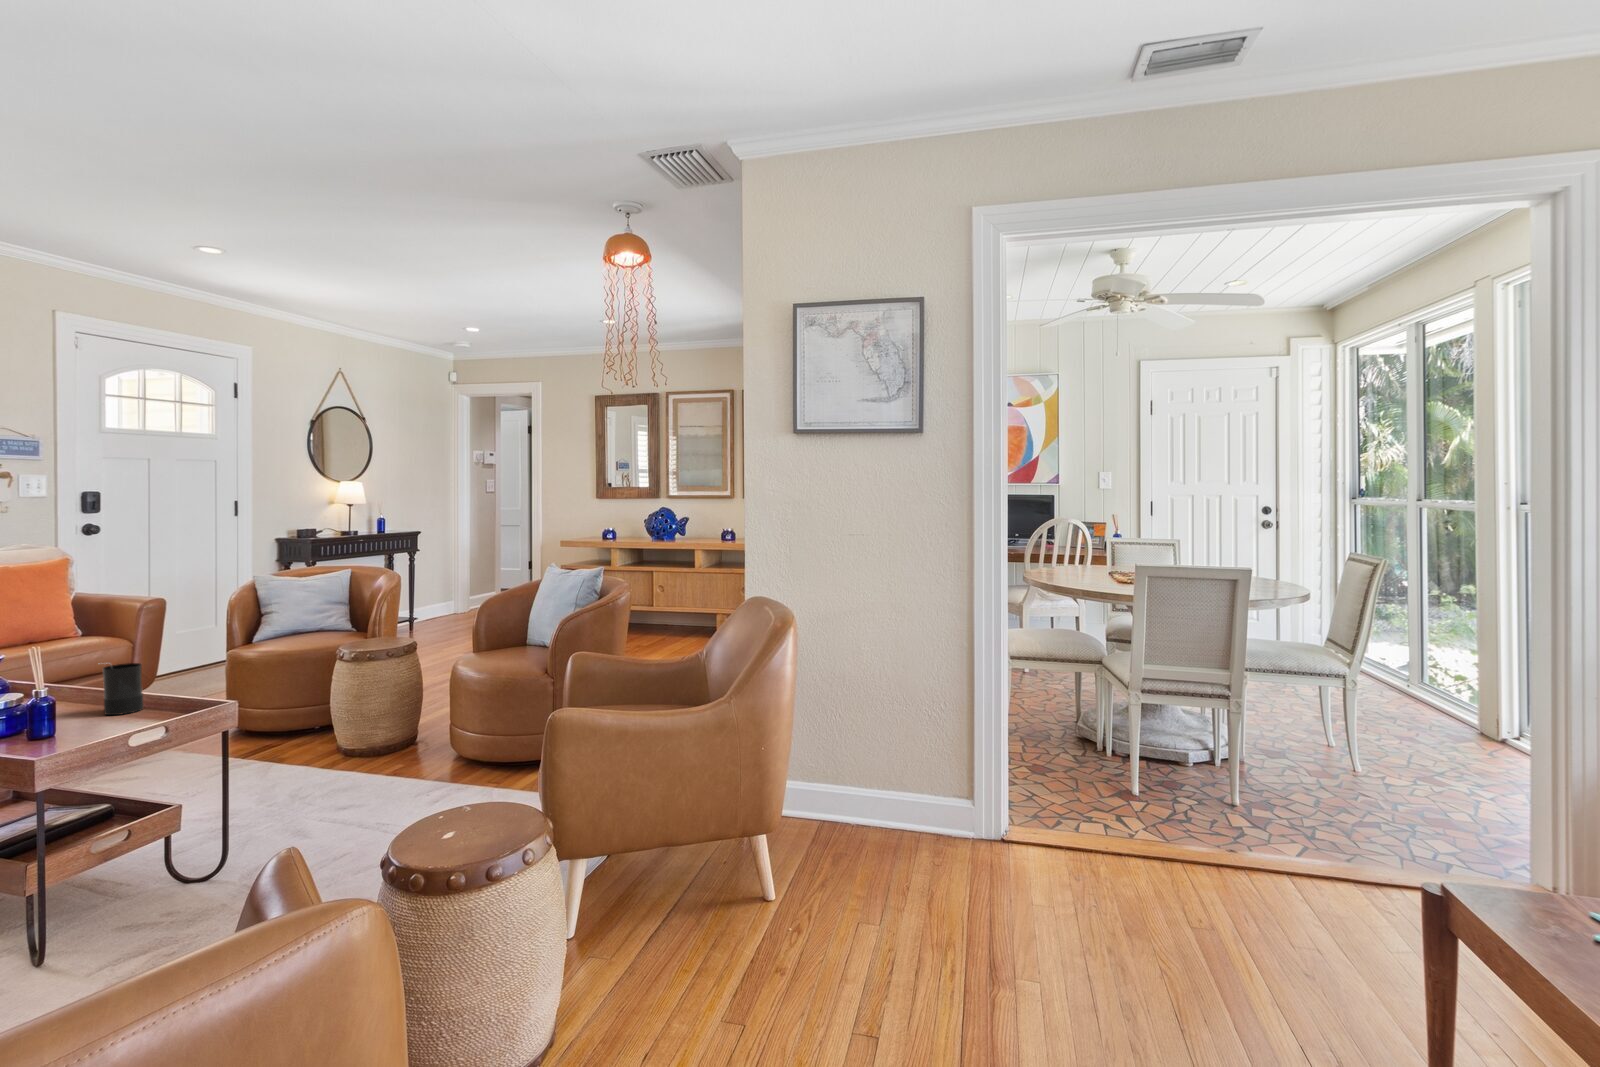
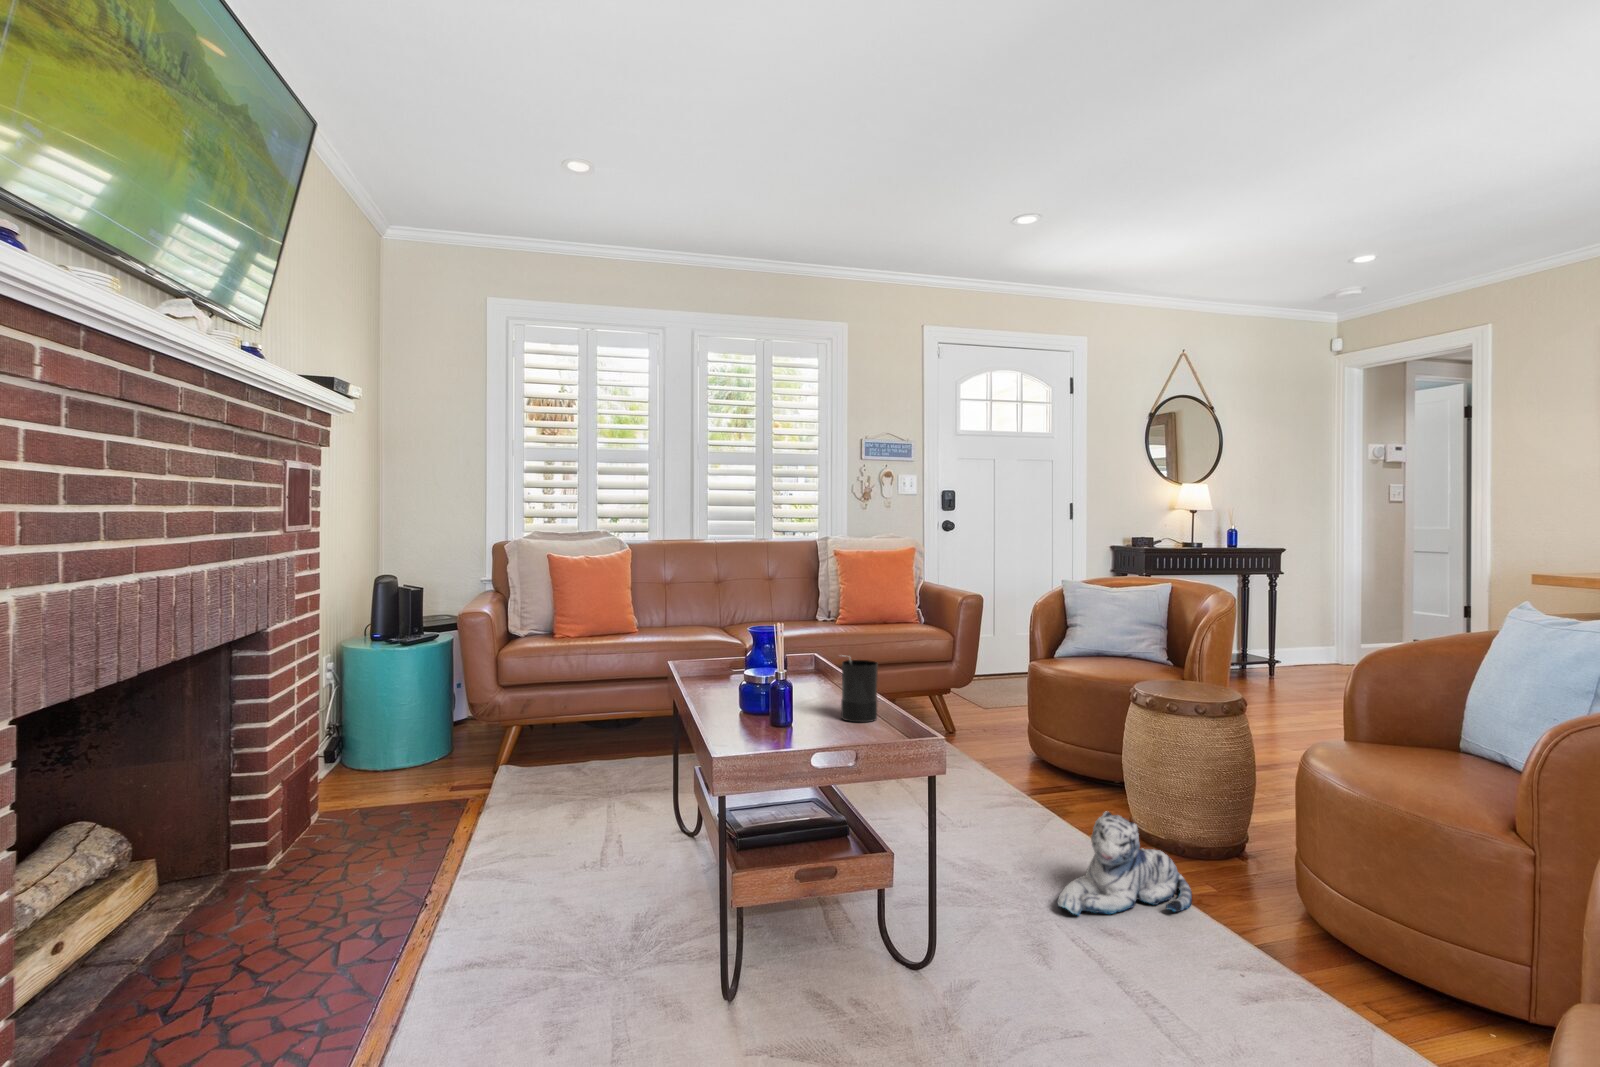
plush toy: none [303,734,393,808] -> present [1057,812,1192,915]

